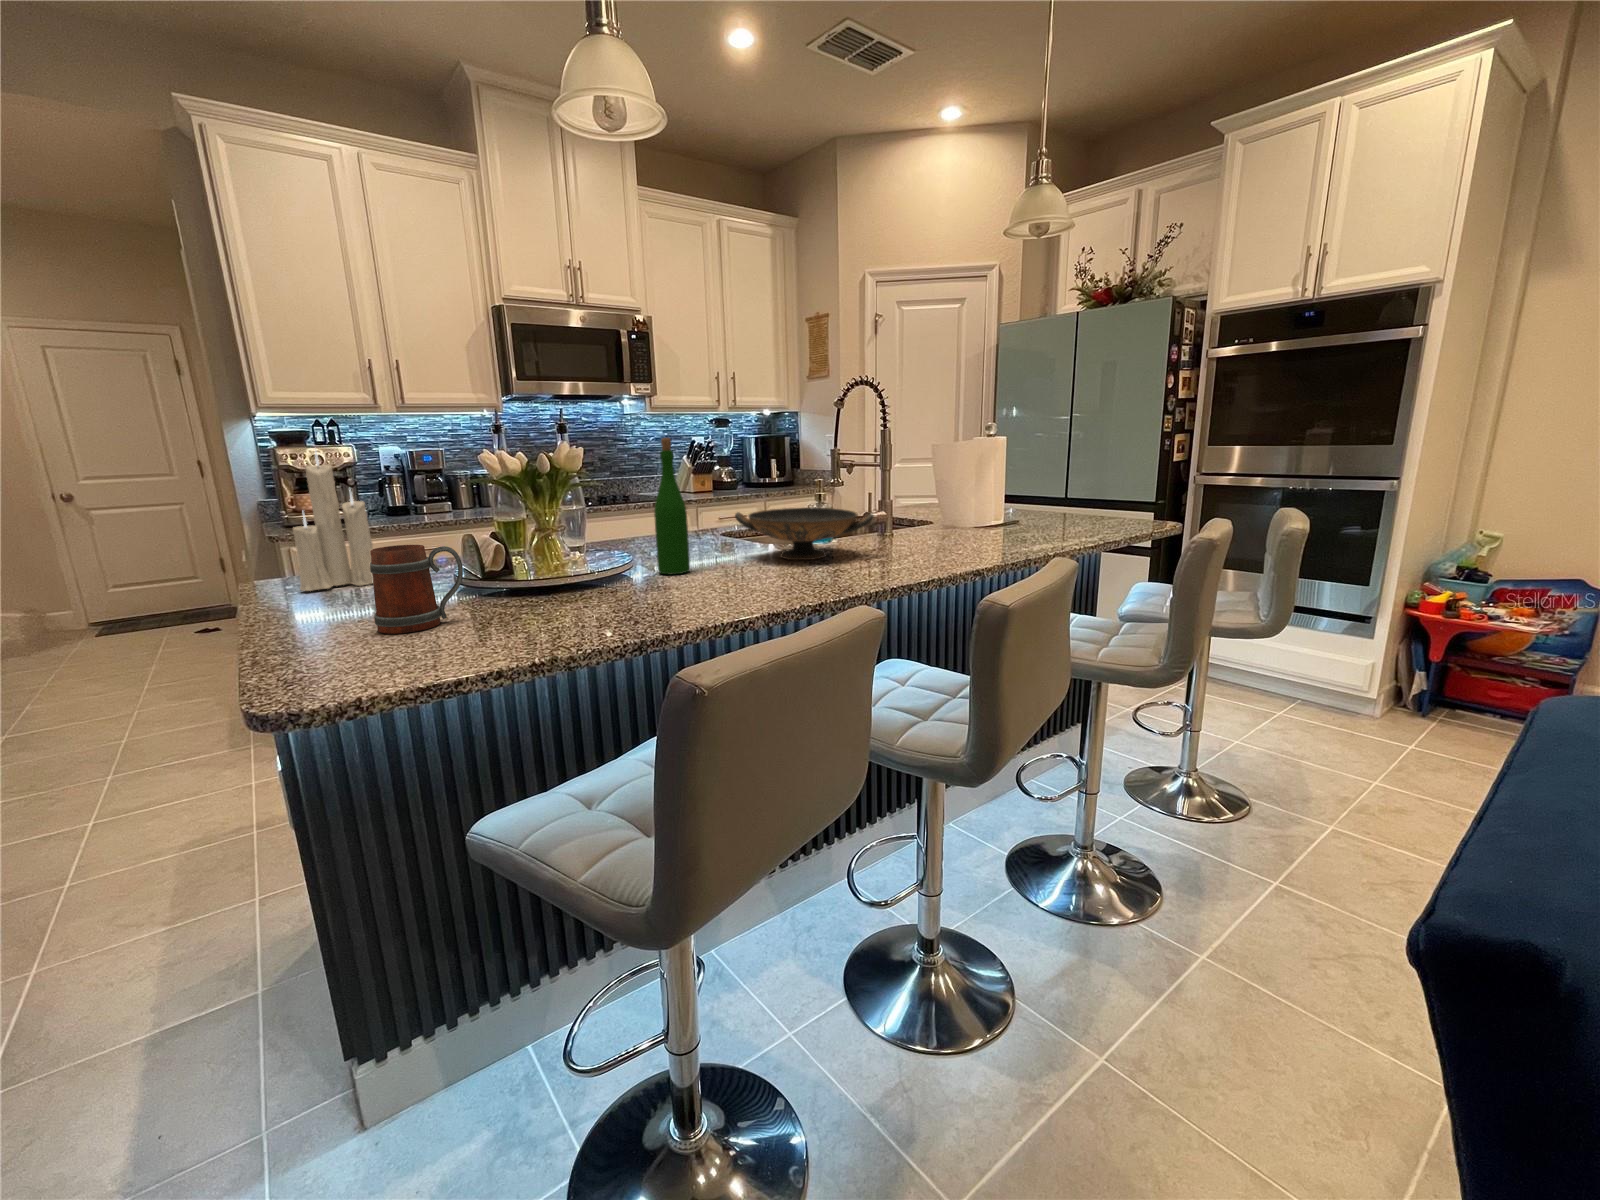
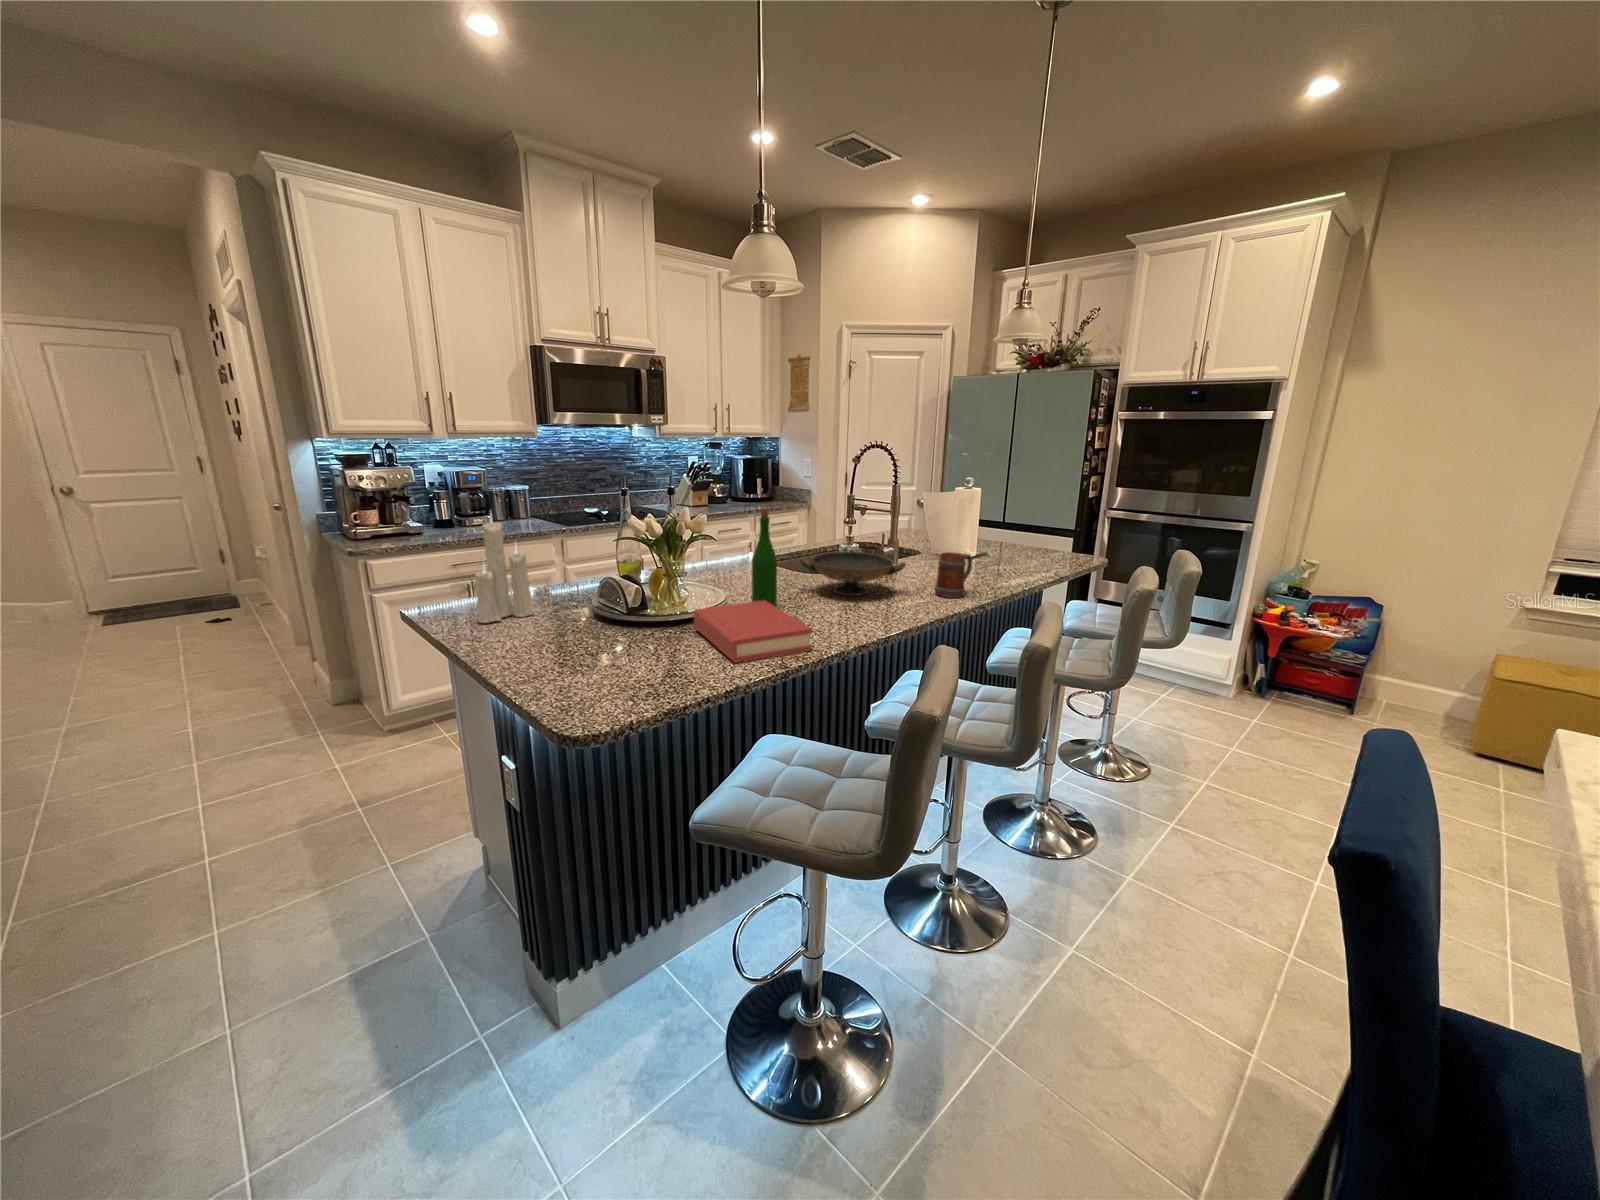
mug: present [370,545,463,634] -> present [934,552,972,598]
hardback book: none [552,557,688,628] -> present [693,601,813,663]

